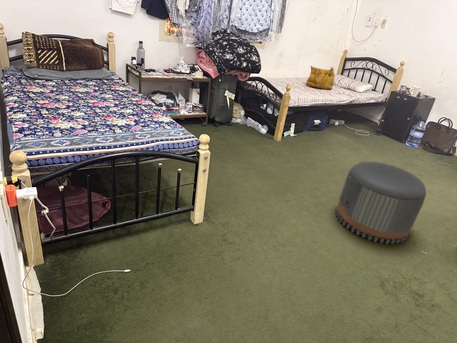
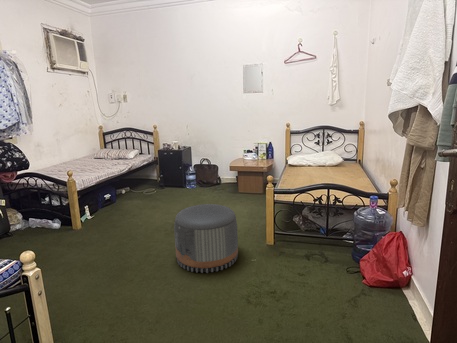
handbag: present [307,66,335,89] -> none [78,144,107,166]

